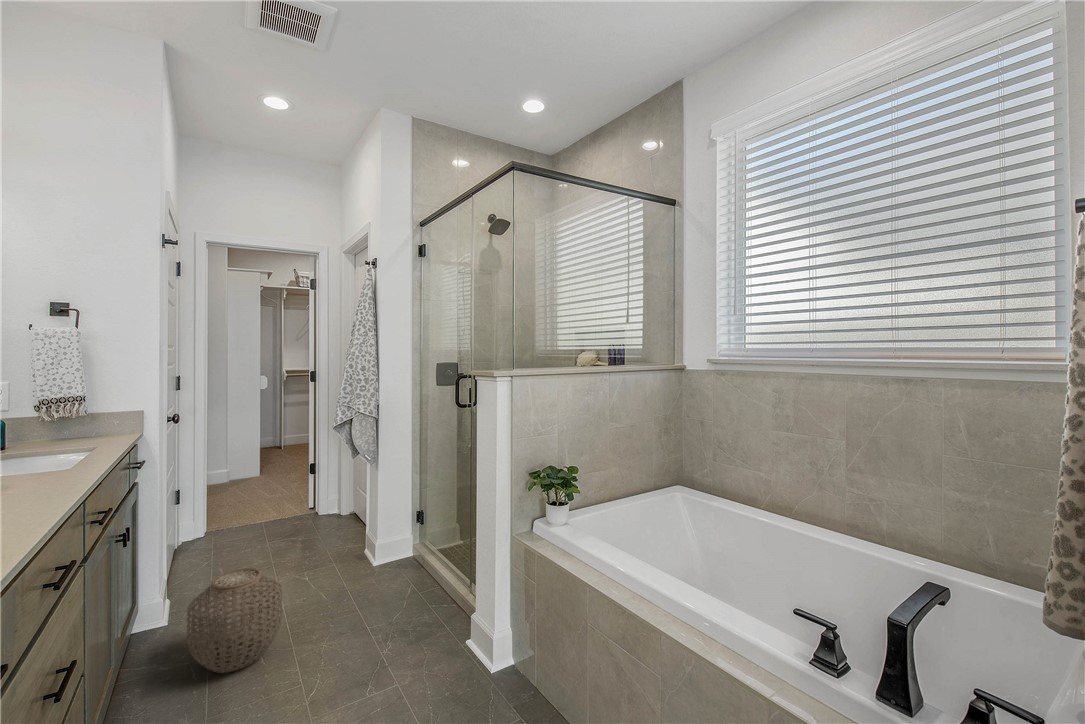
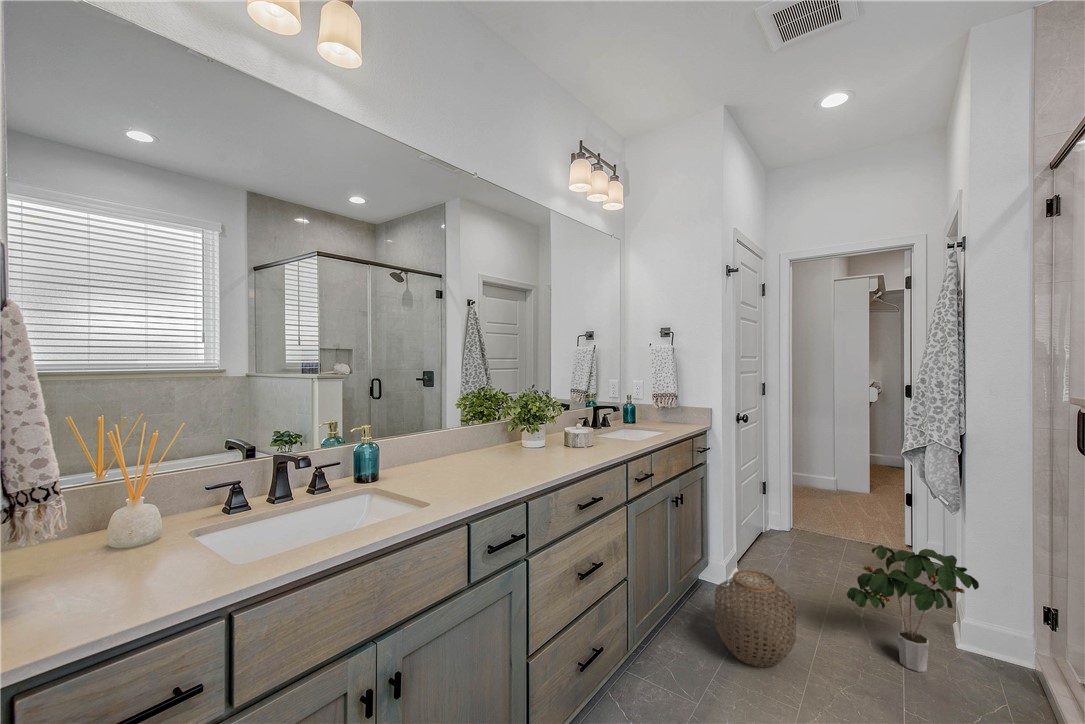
potted plant: none [314,495,398,595] -> present [847,545,979,672]

